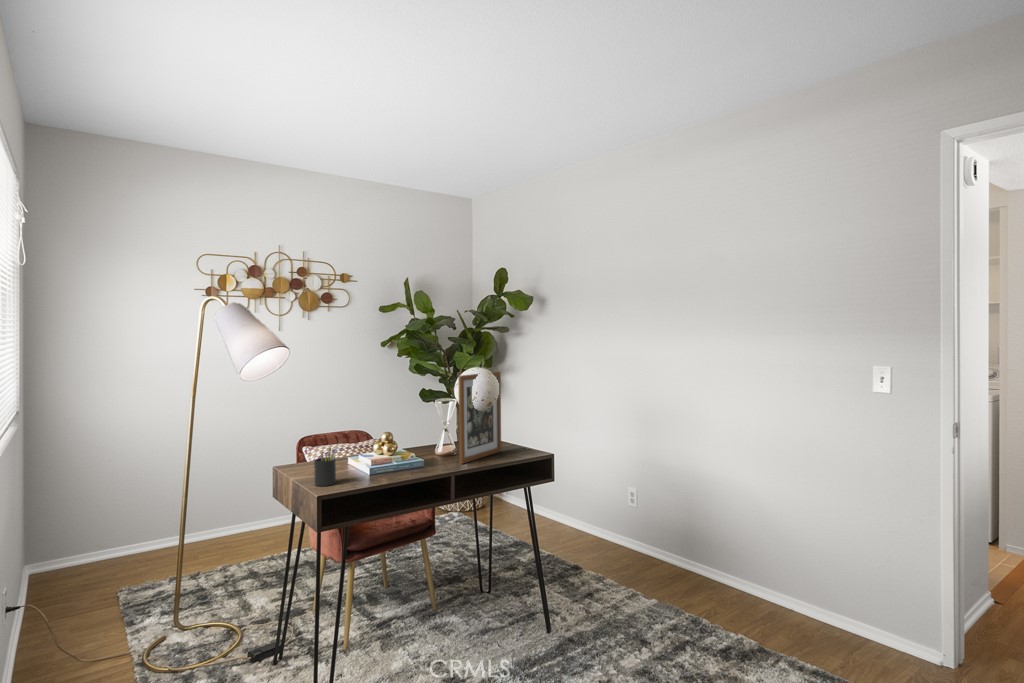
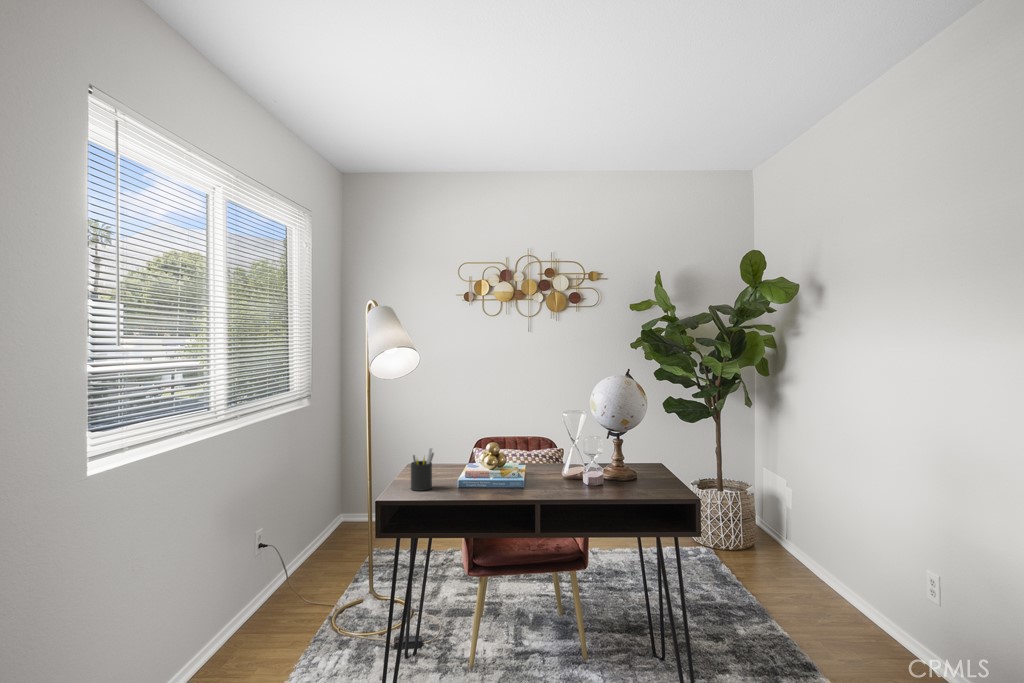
picture frame: present [459,372,501,464] -> none [580,381,657,491]

